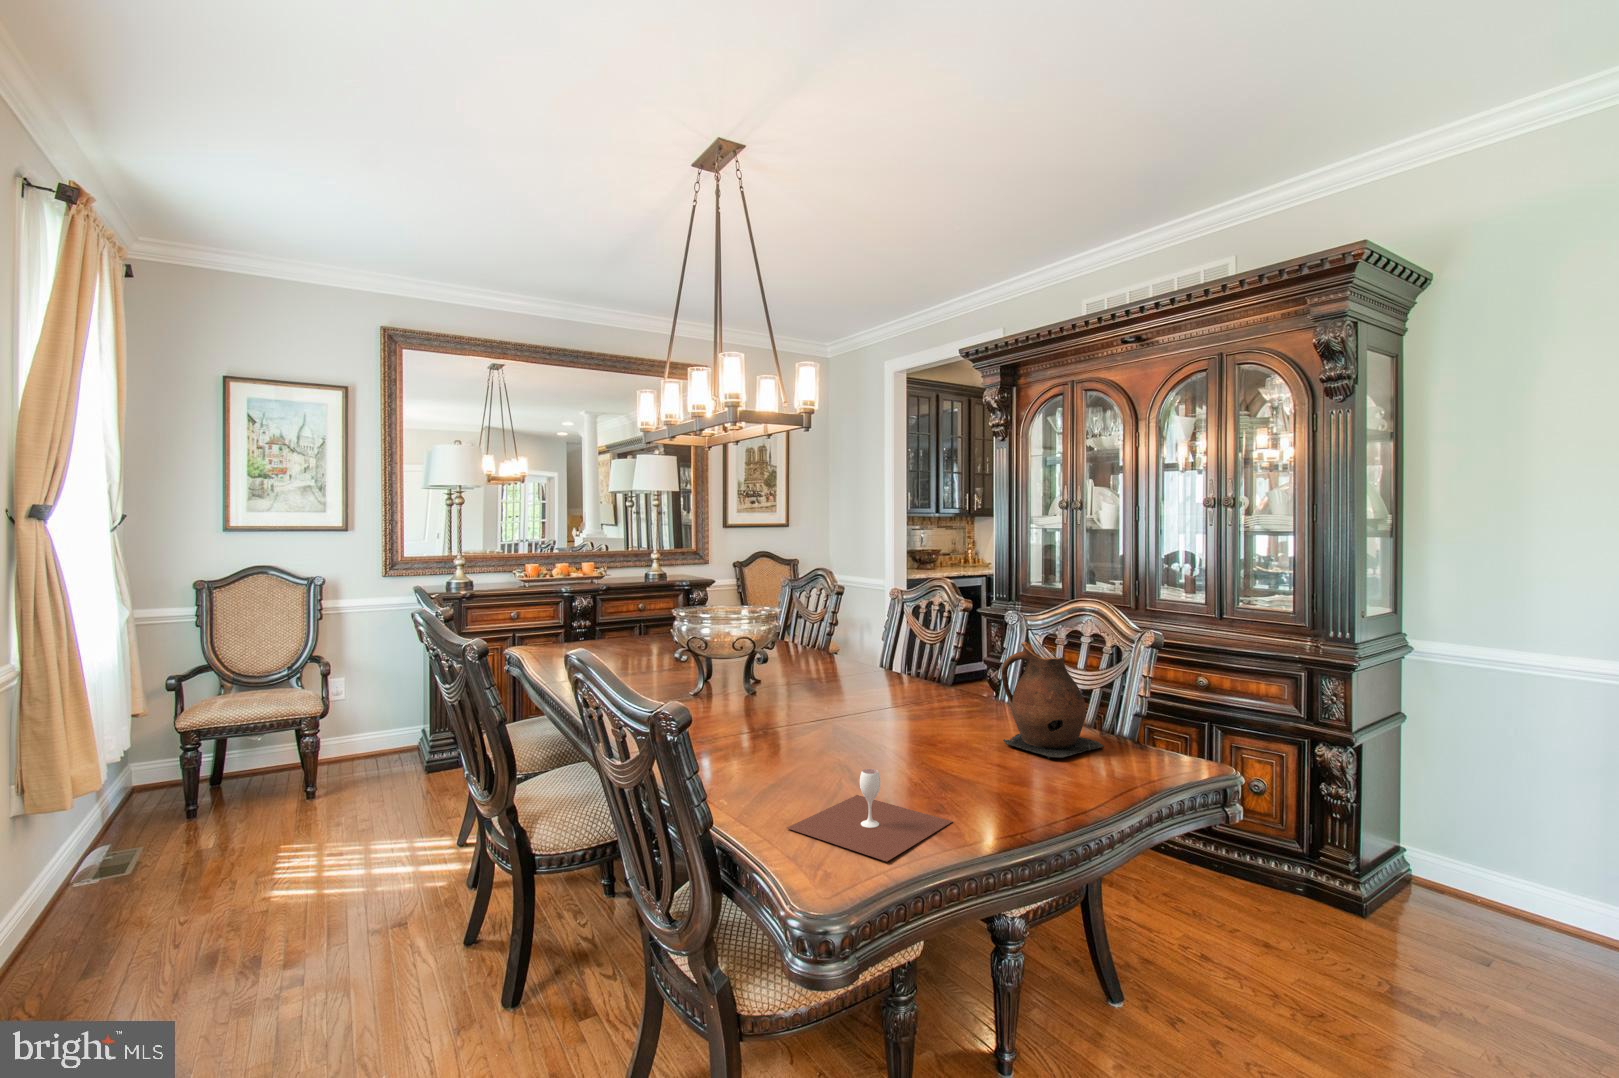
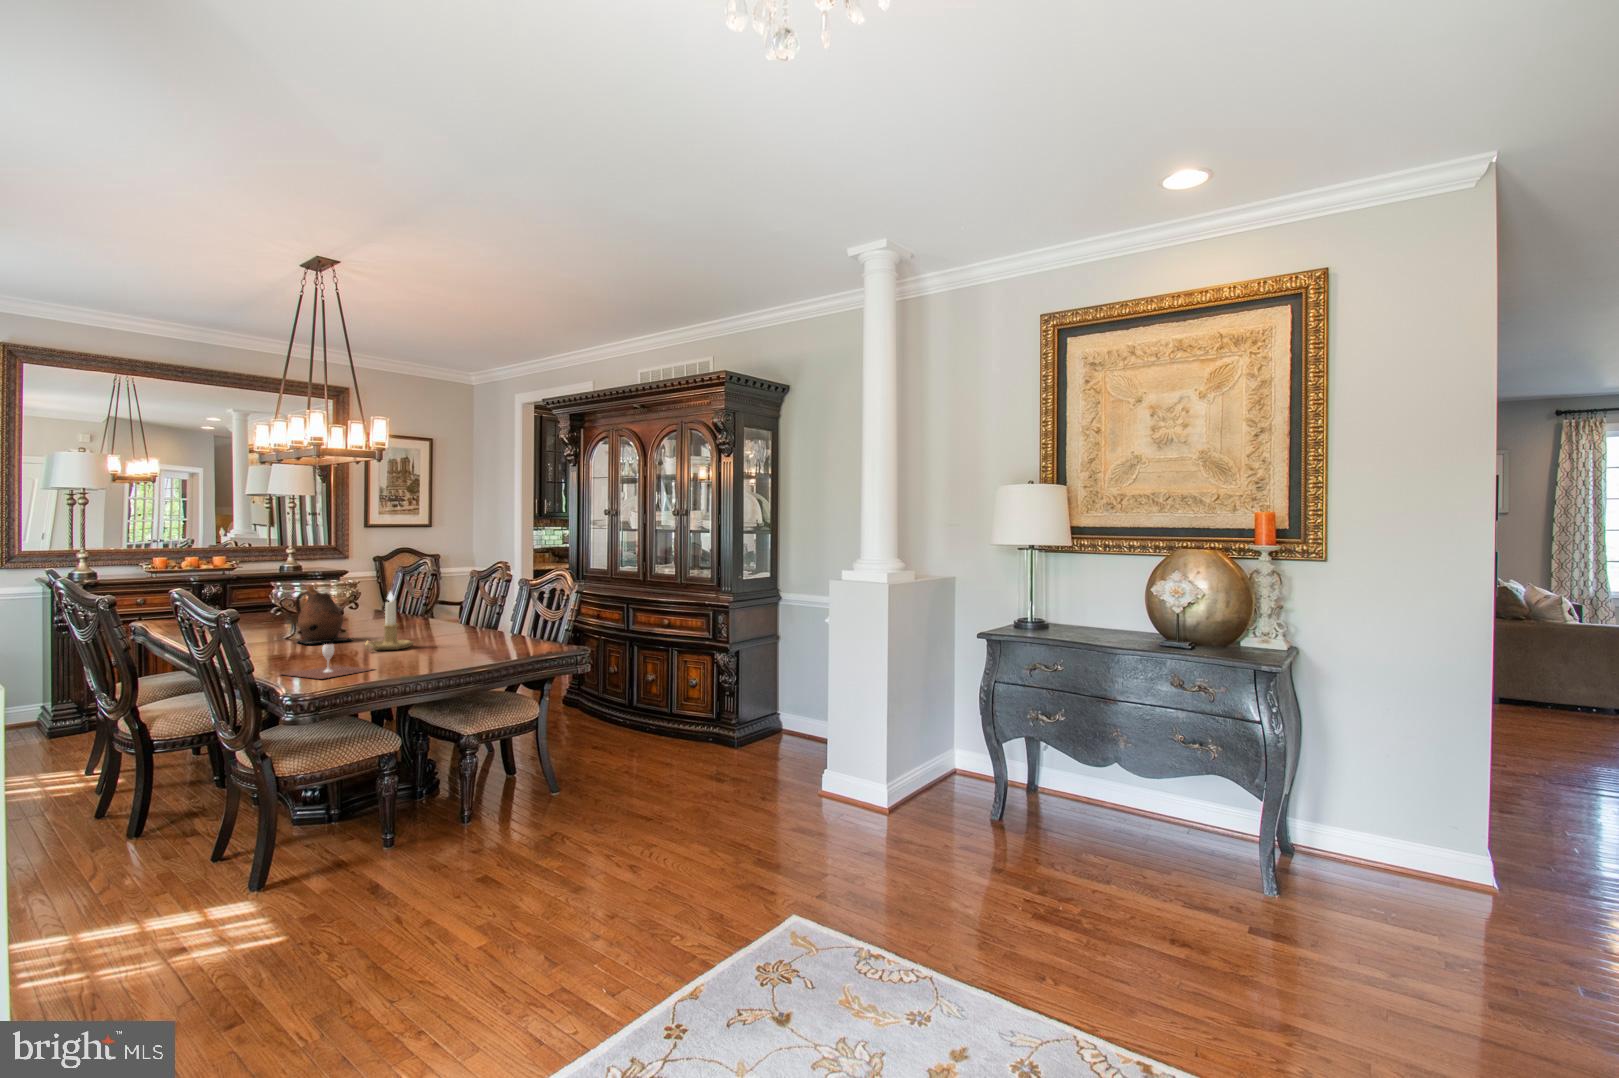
candlestick: none [859,641,933,750] -> present [365,592,414,652]
ceramic pitcher: present [1002,642,1104,759] -> present [295,586,352,644]

